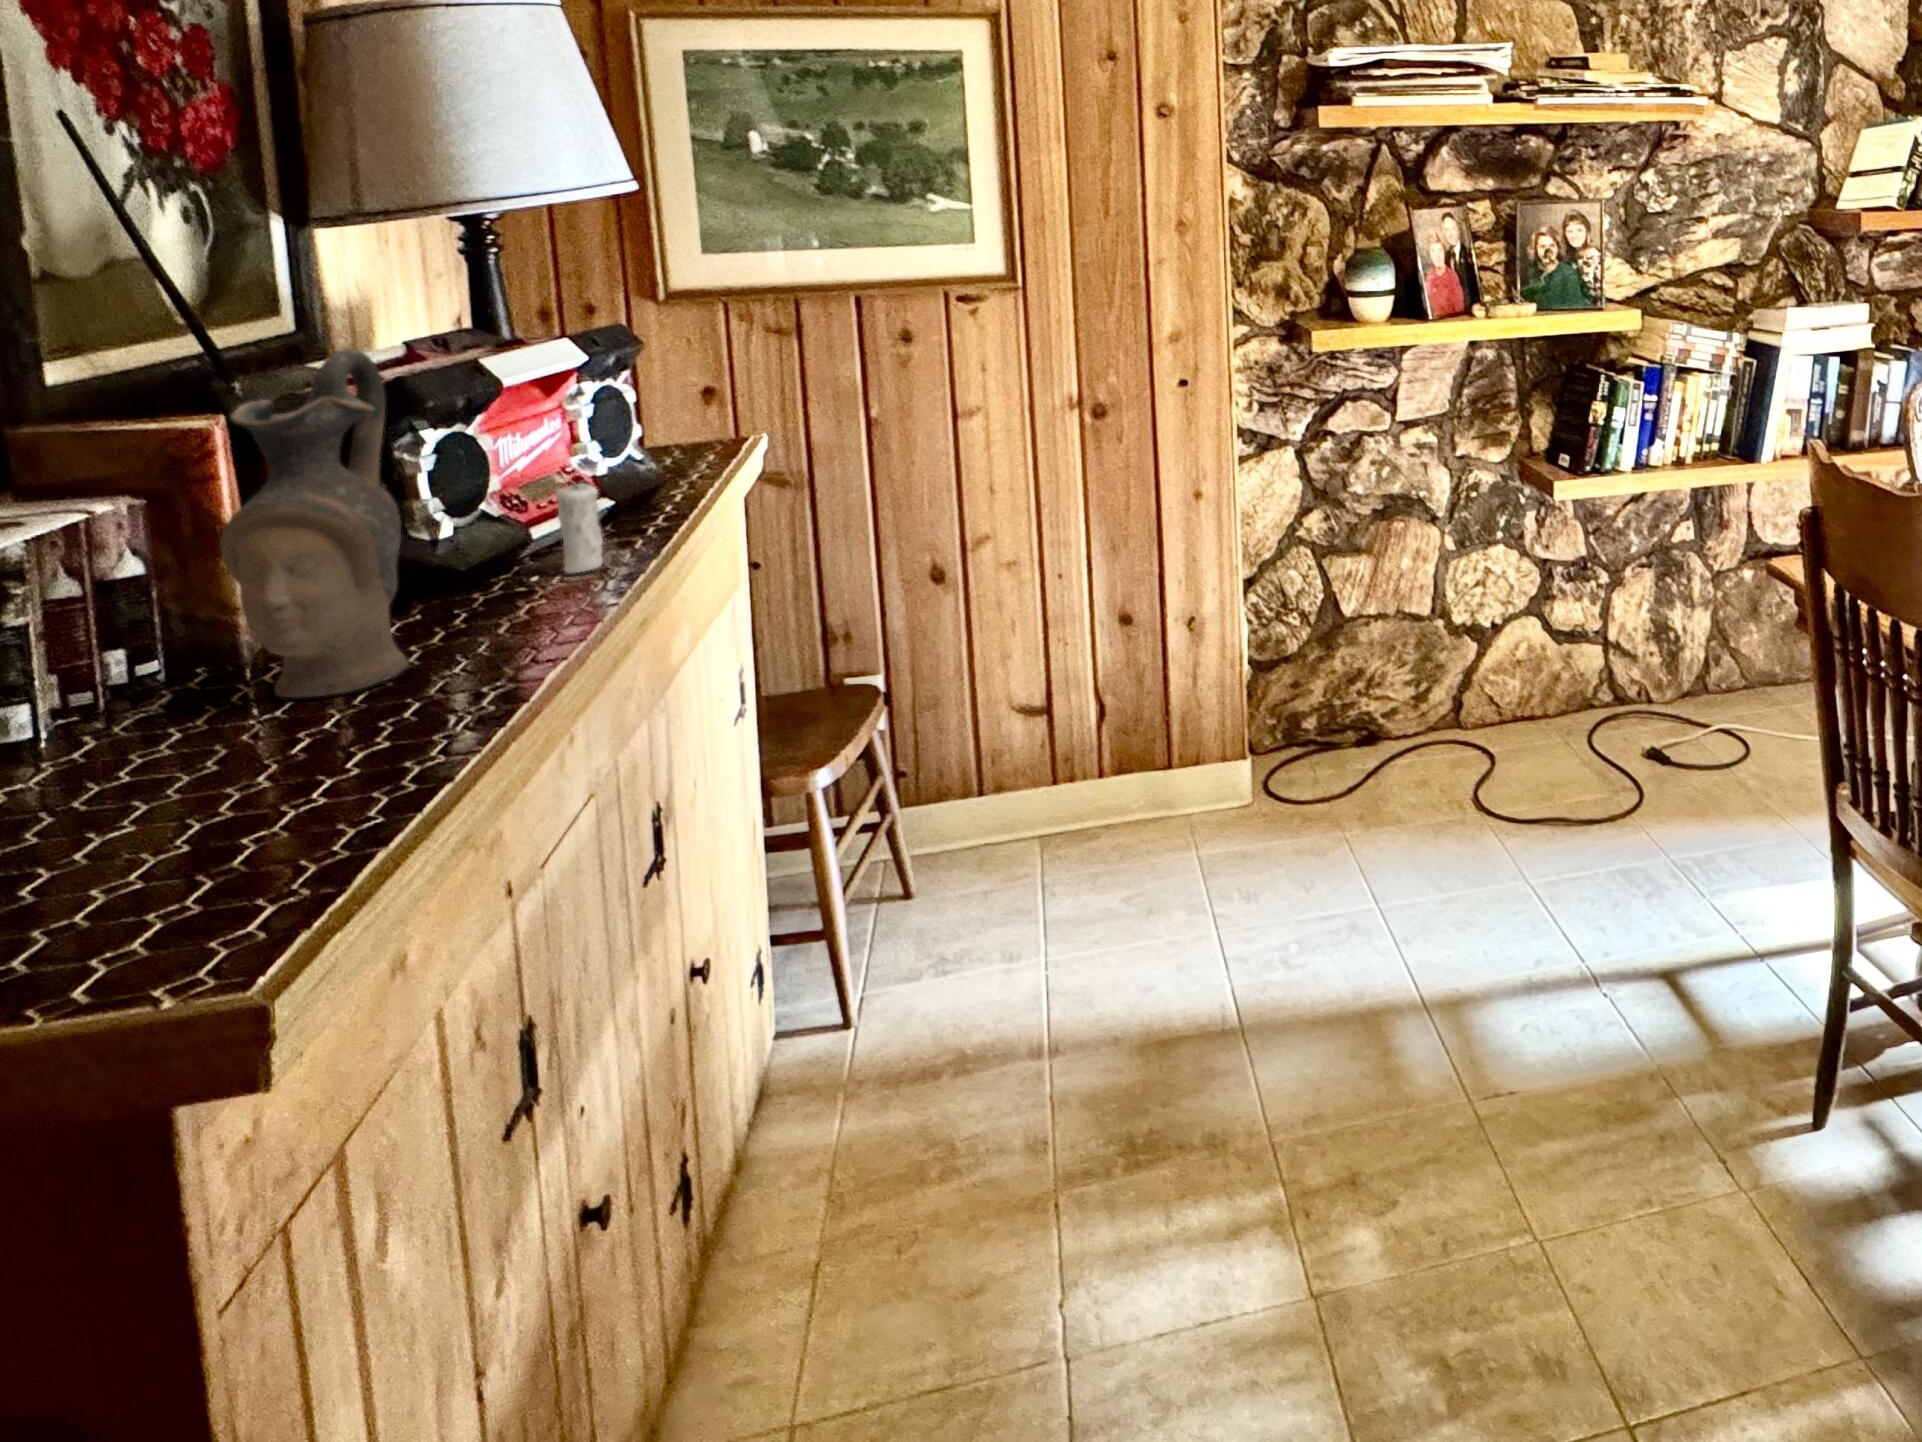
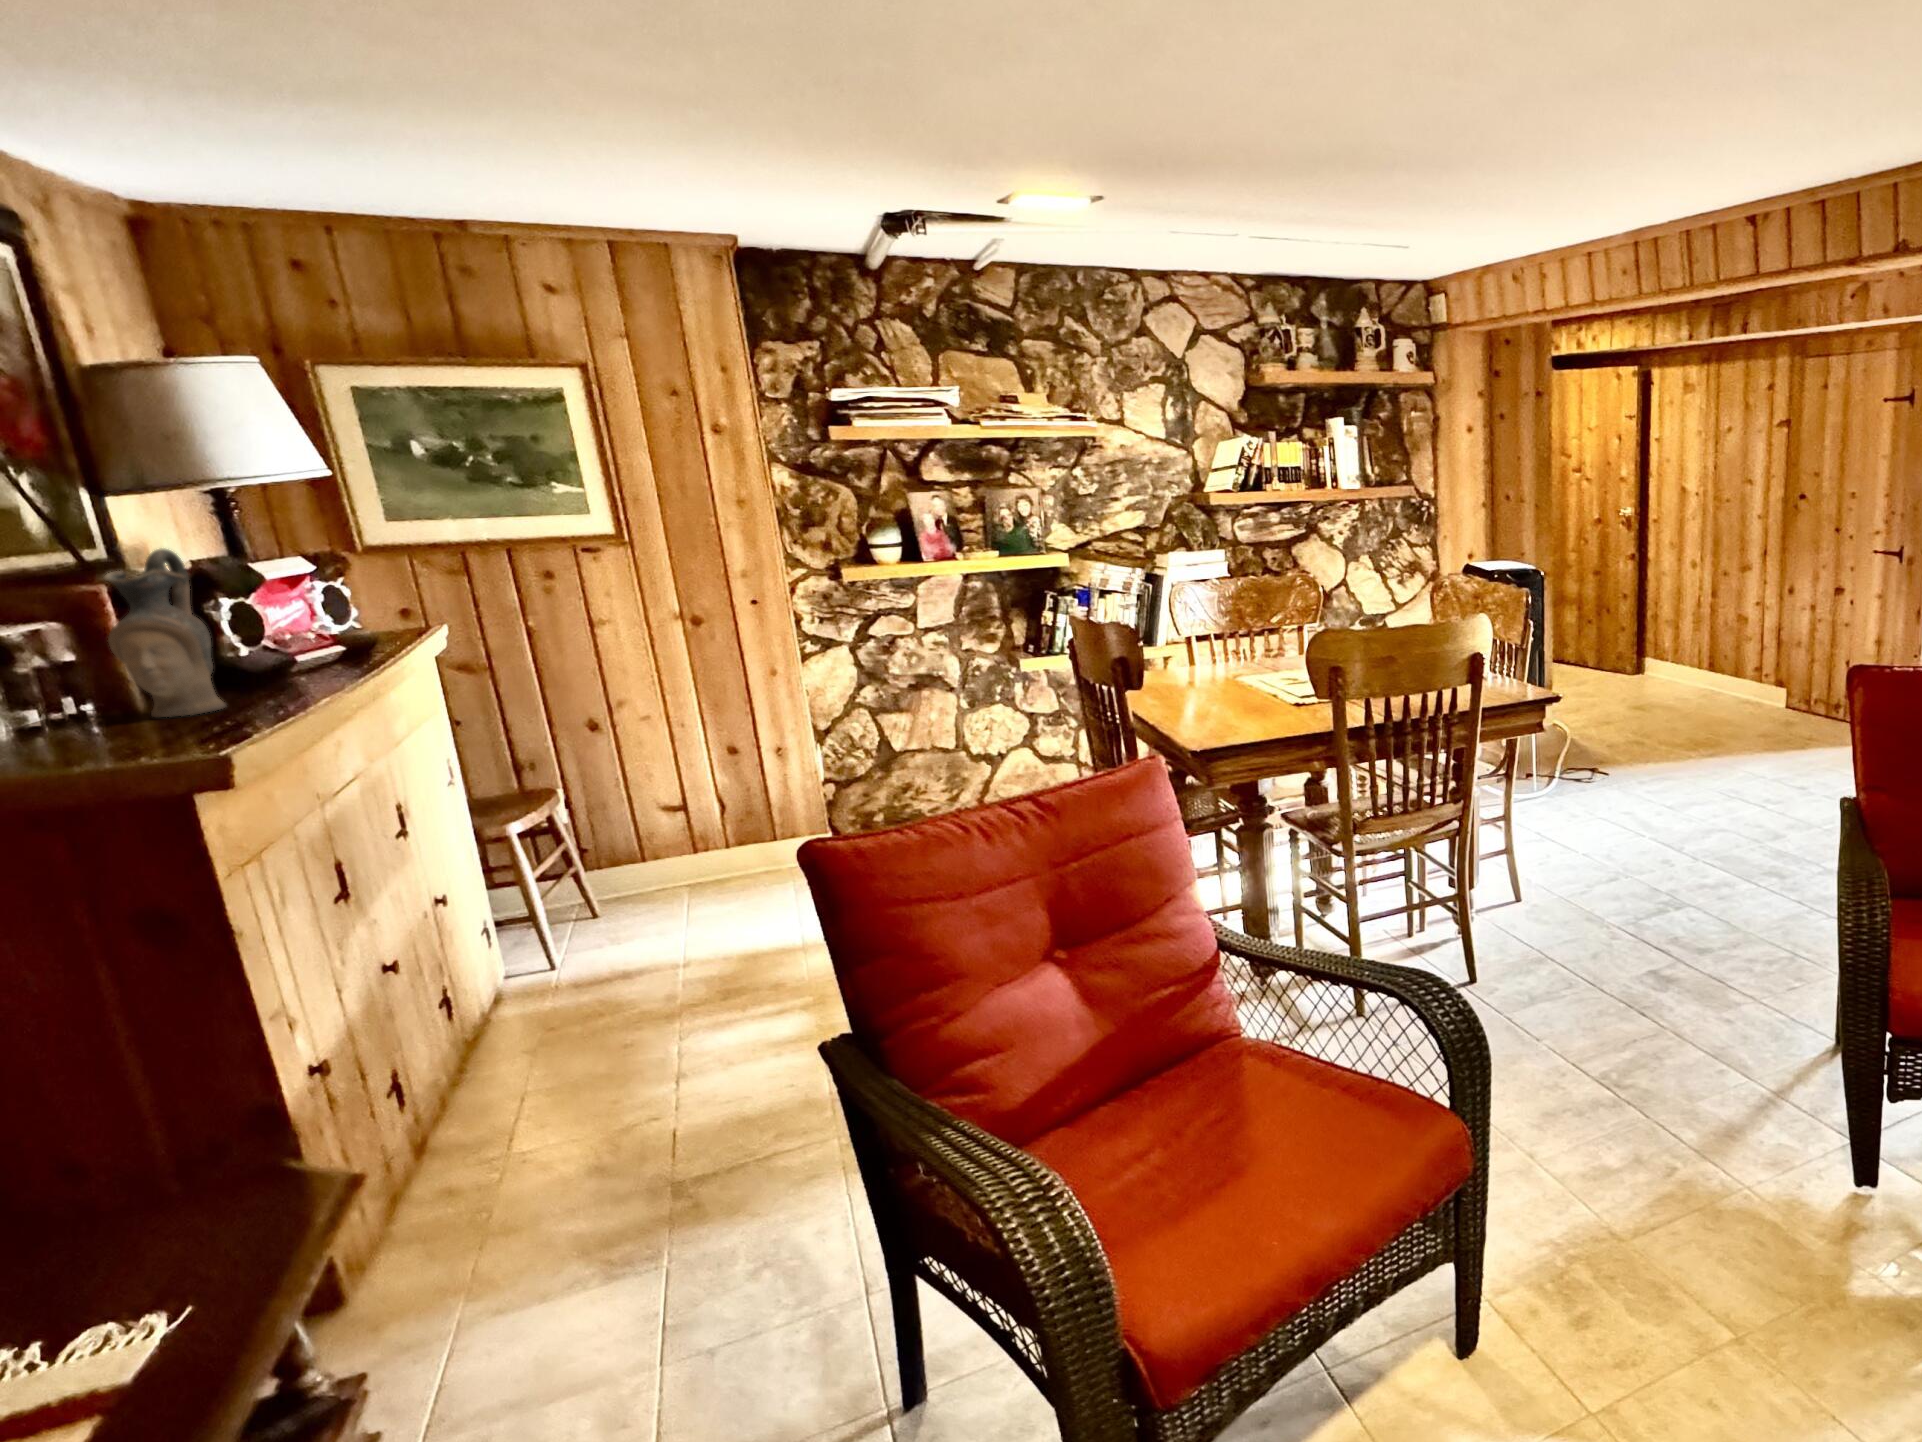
candle: present [556,480,603,573] -> none [299,624,335,680]

